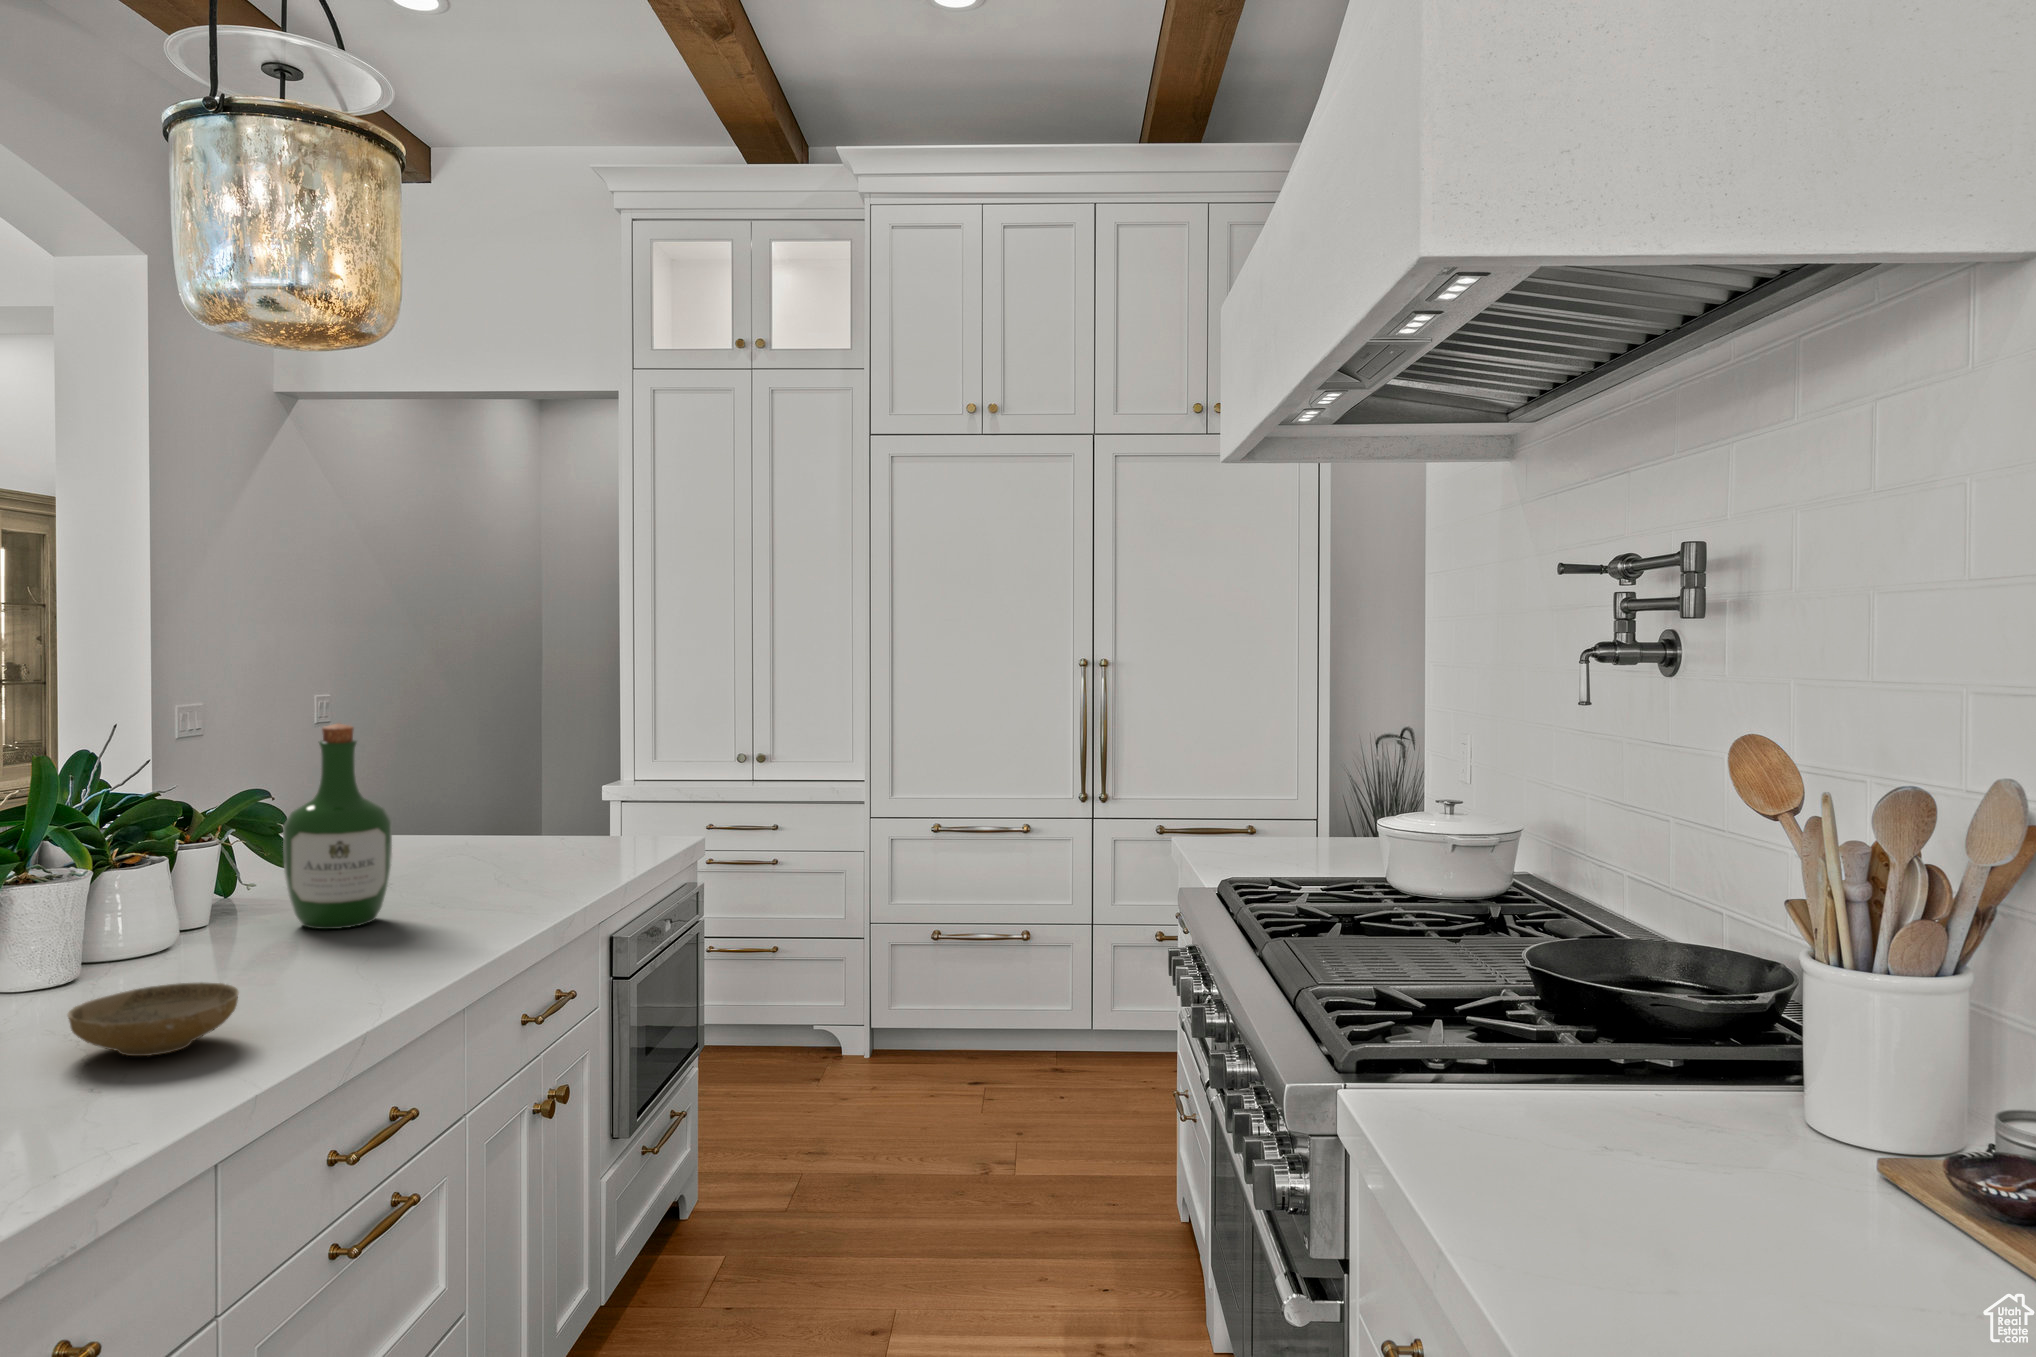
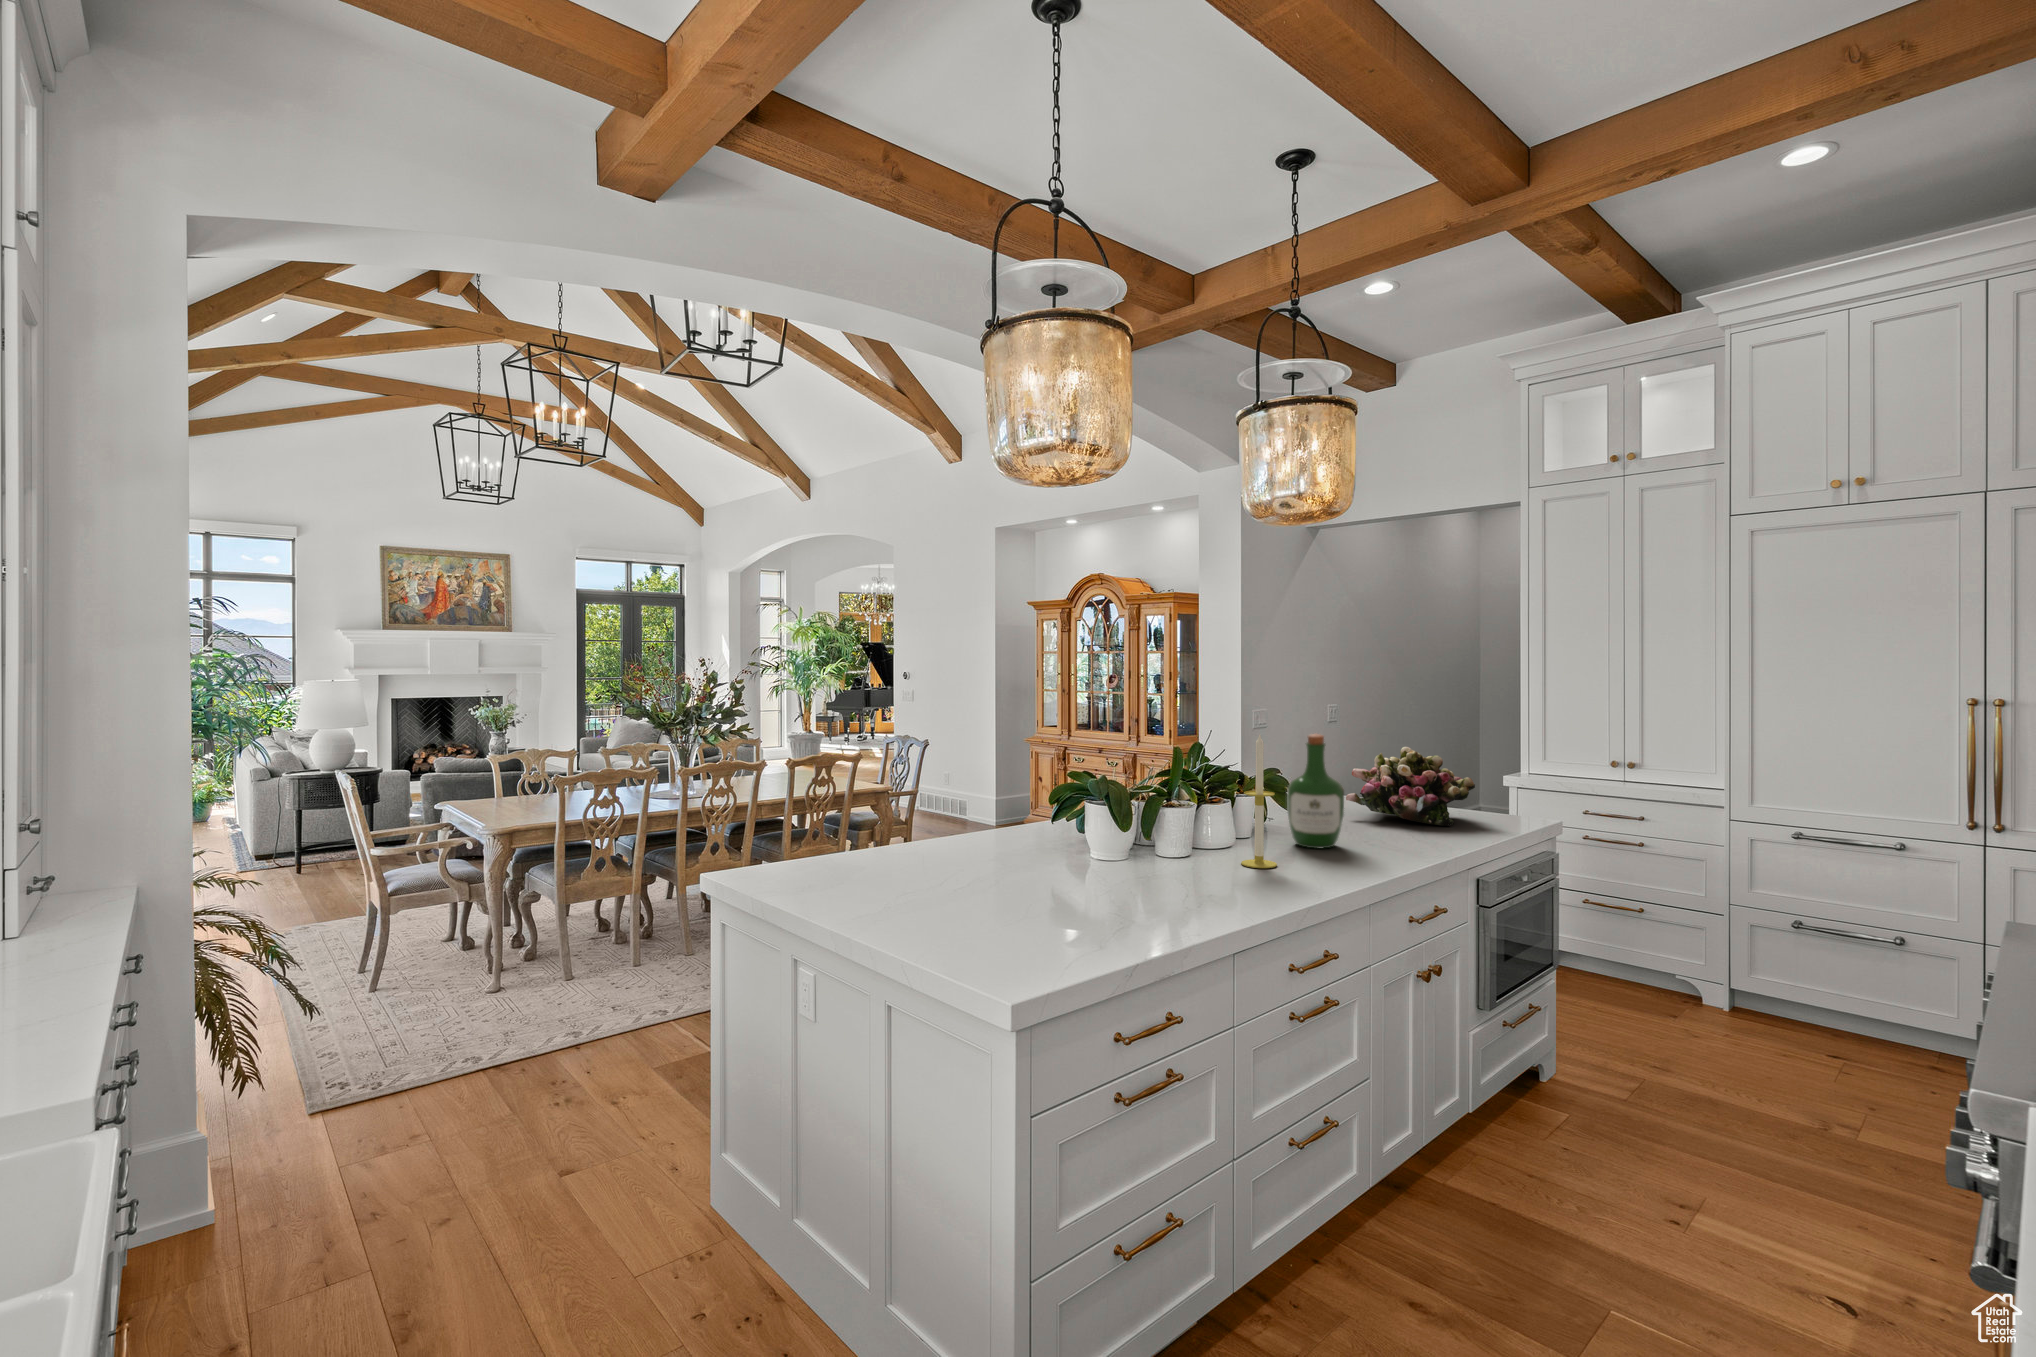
candle: none [194,722,272,984] -> present [1241,735,1277,868]
flower arrangement: none [384,744,589,863] -> present [1346,747,1475,826]
ceramic bowl: present [68,983,238,1056] -> none [1185,863,1257,896]

